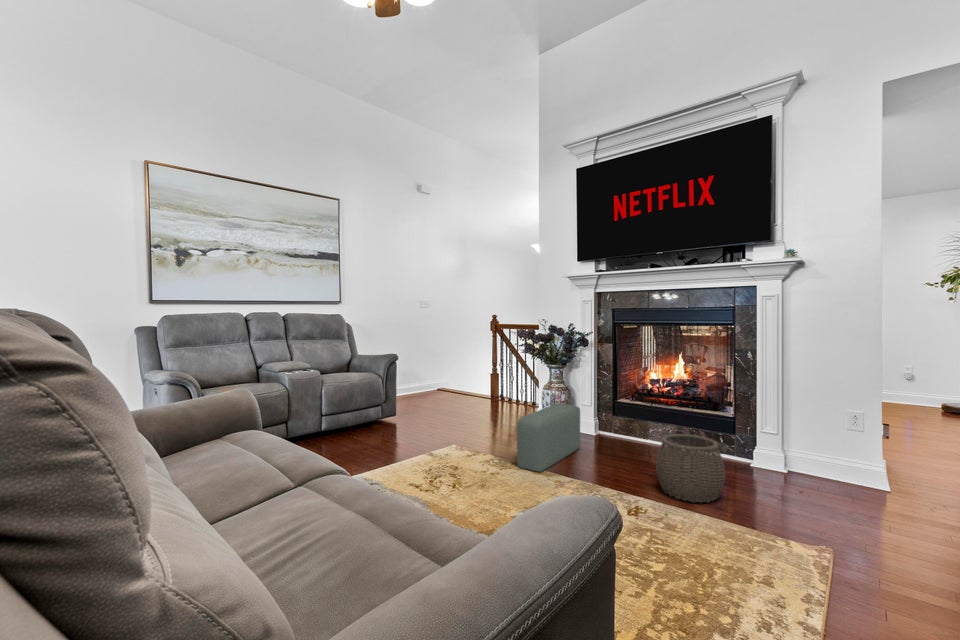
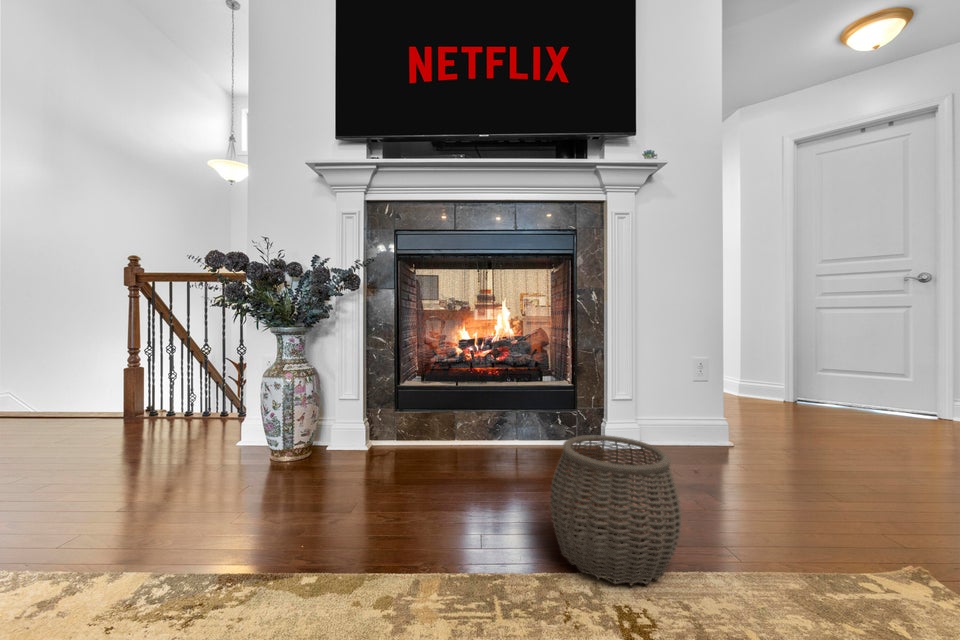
pouf: present [517,404,580,472] -> none [195,401,355,604]

